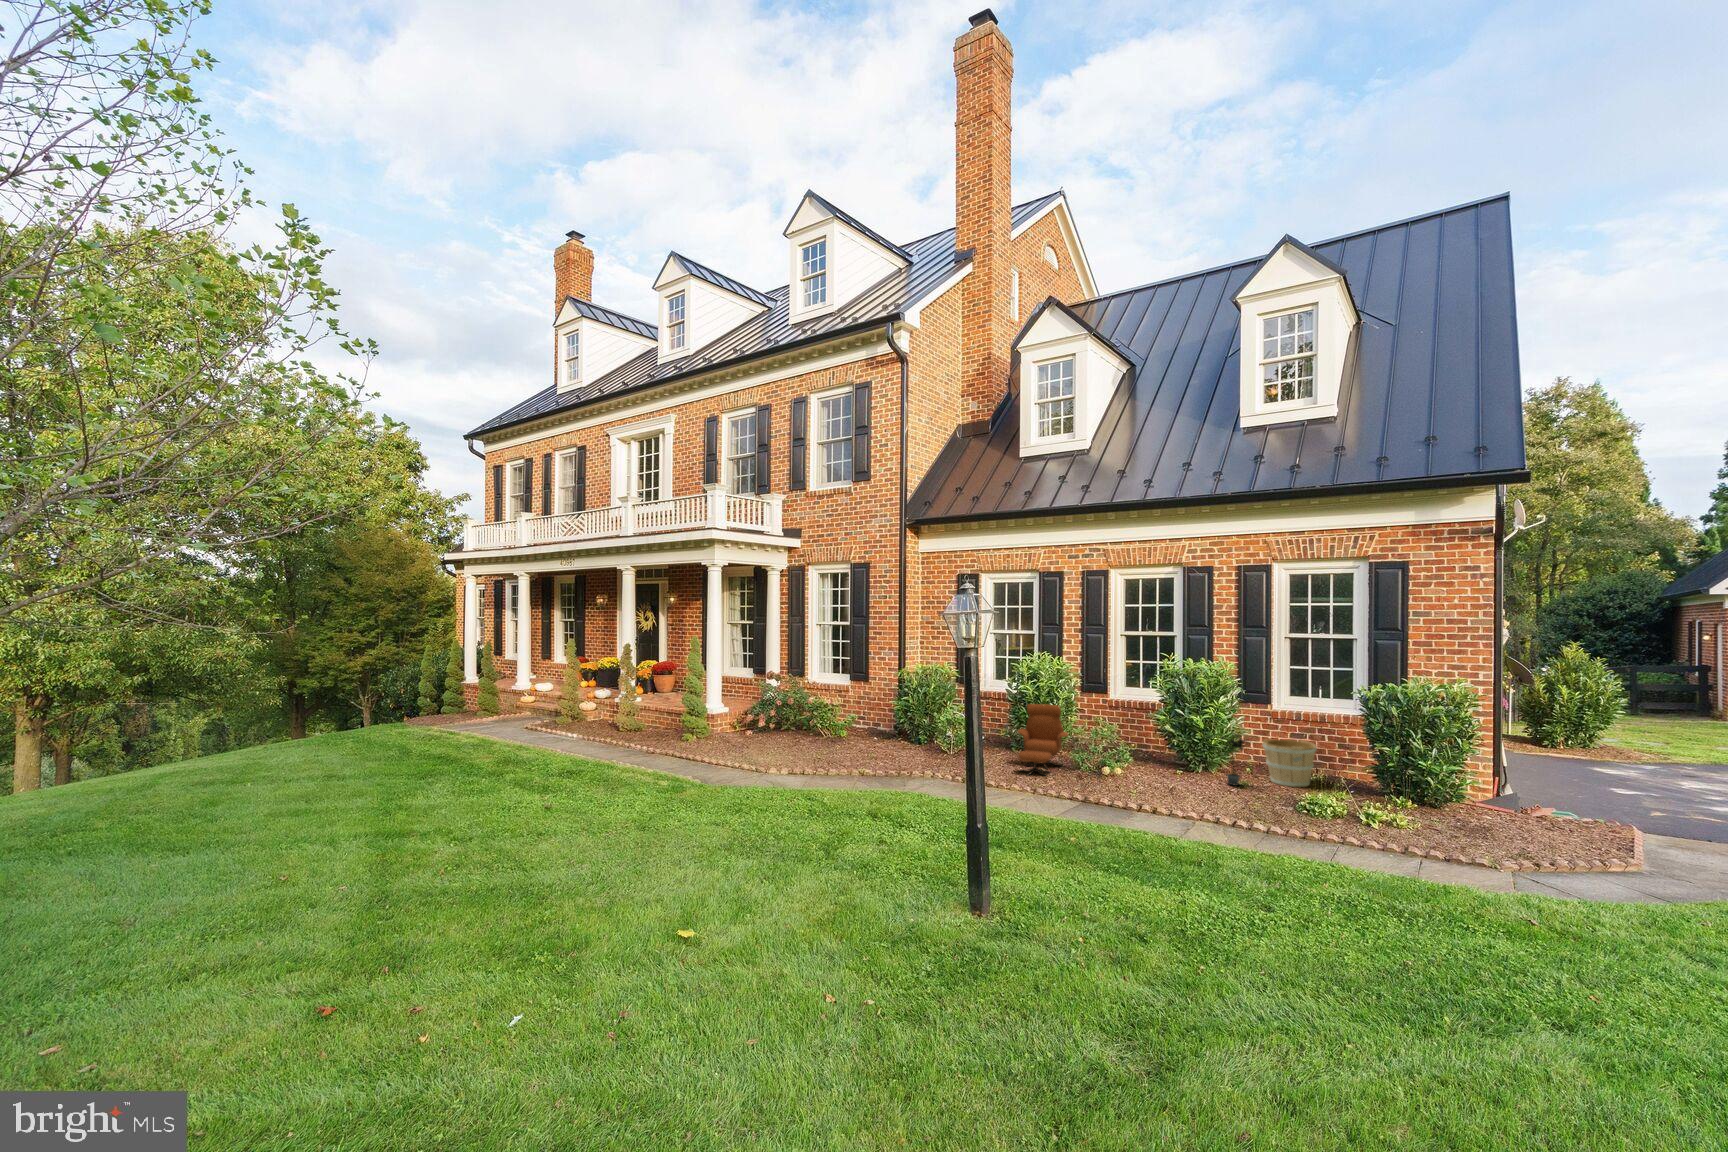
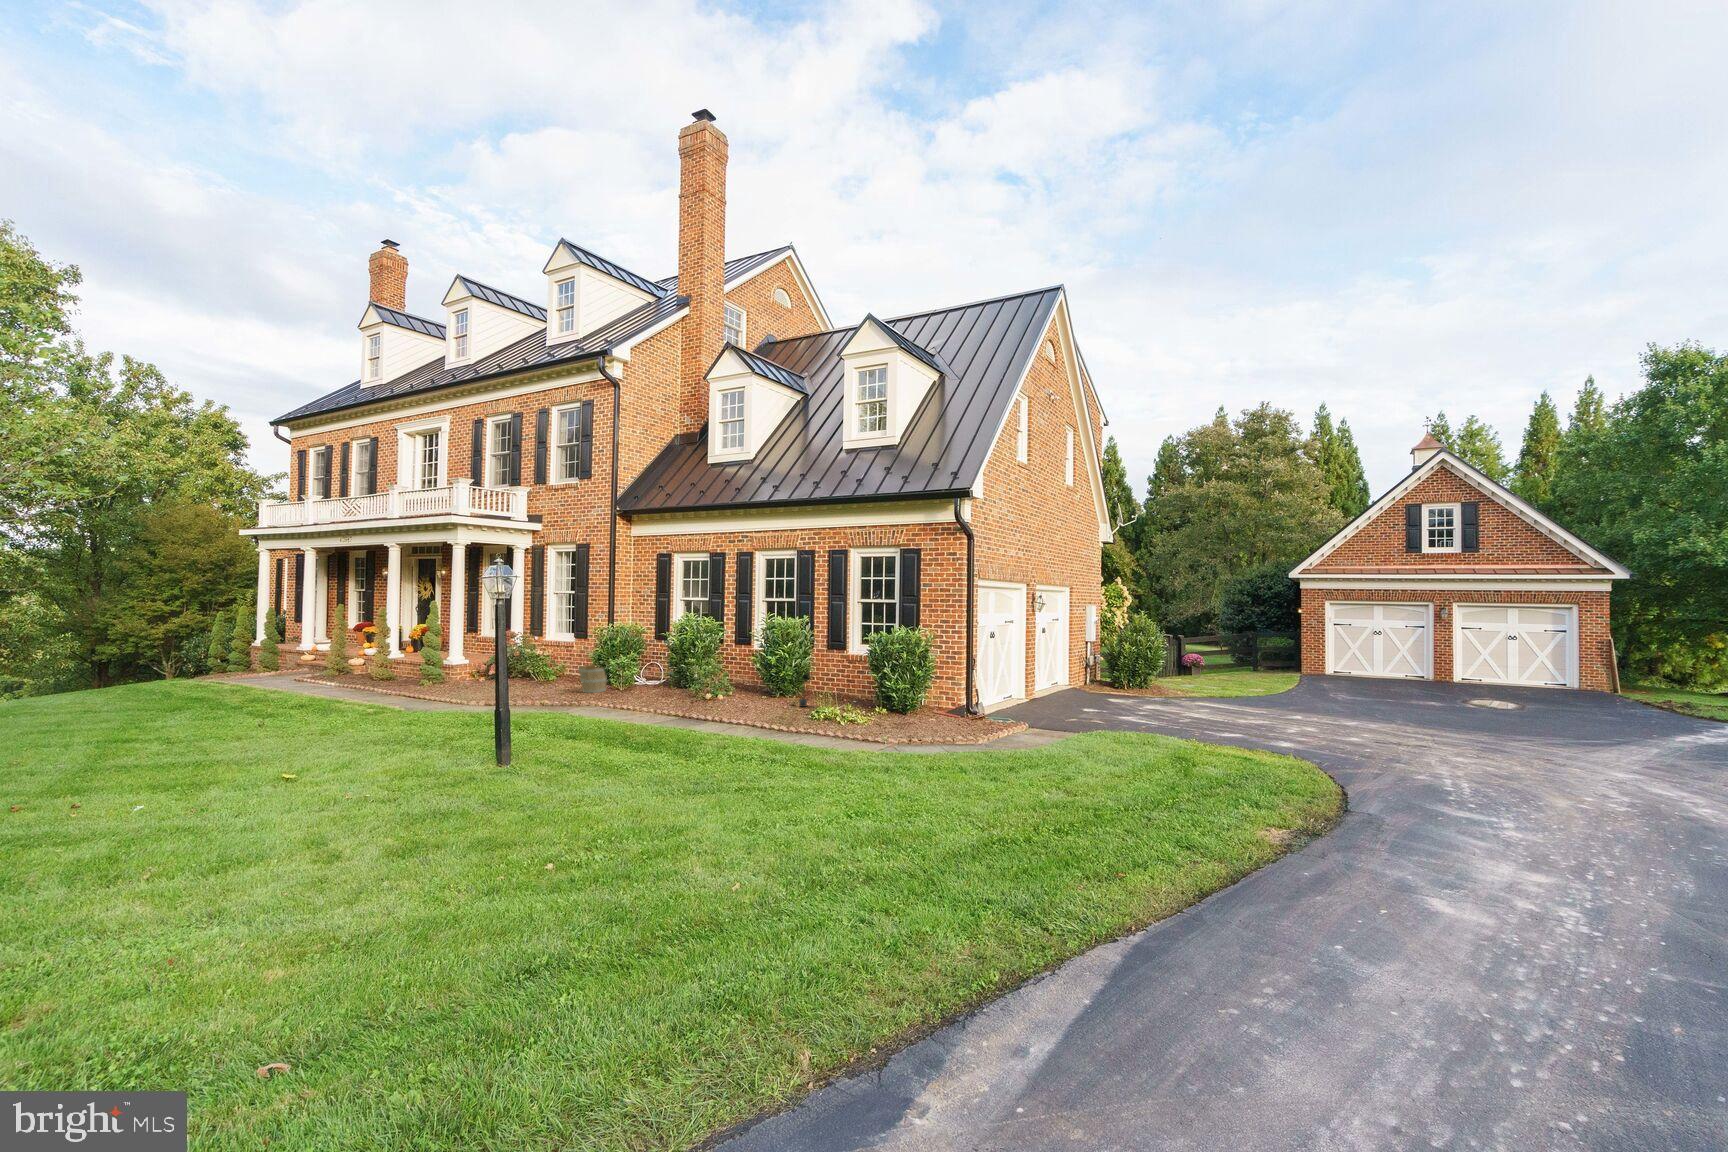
lounge chair: present [1018,704,1068,776] -> none [659,652,707,705]
wooden bucket: present [1262,740,1317,787] -> present [578,665,608,693]

